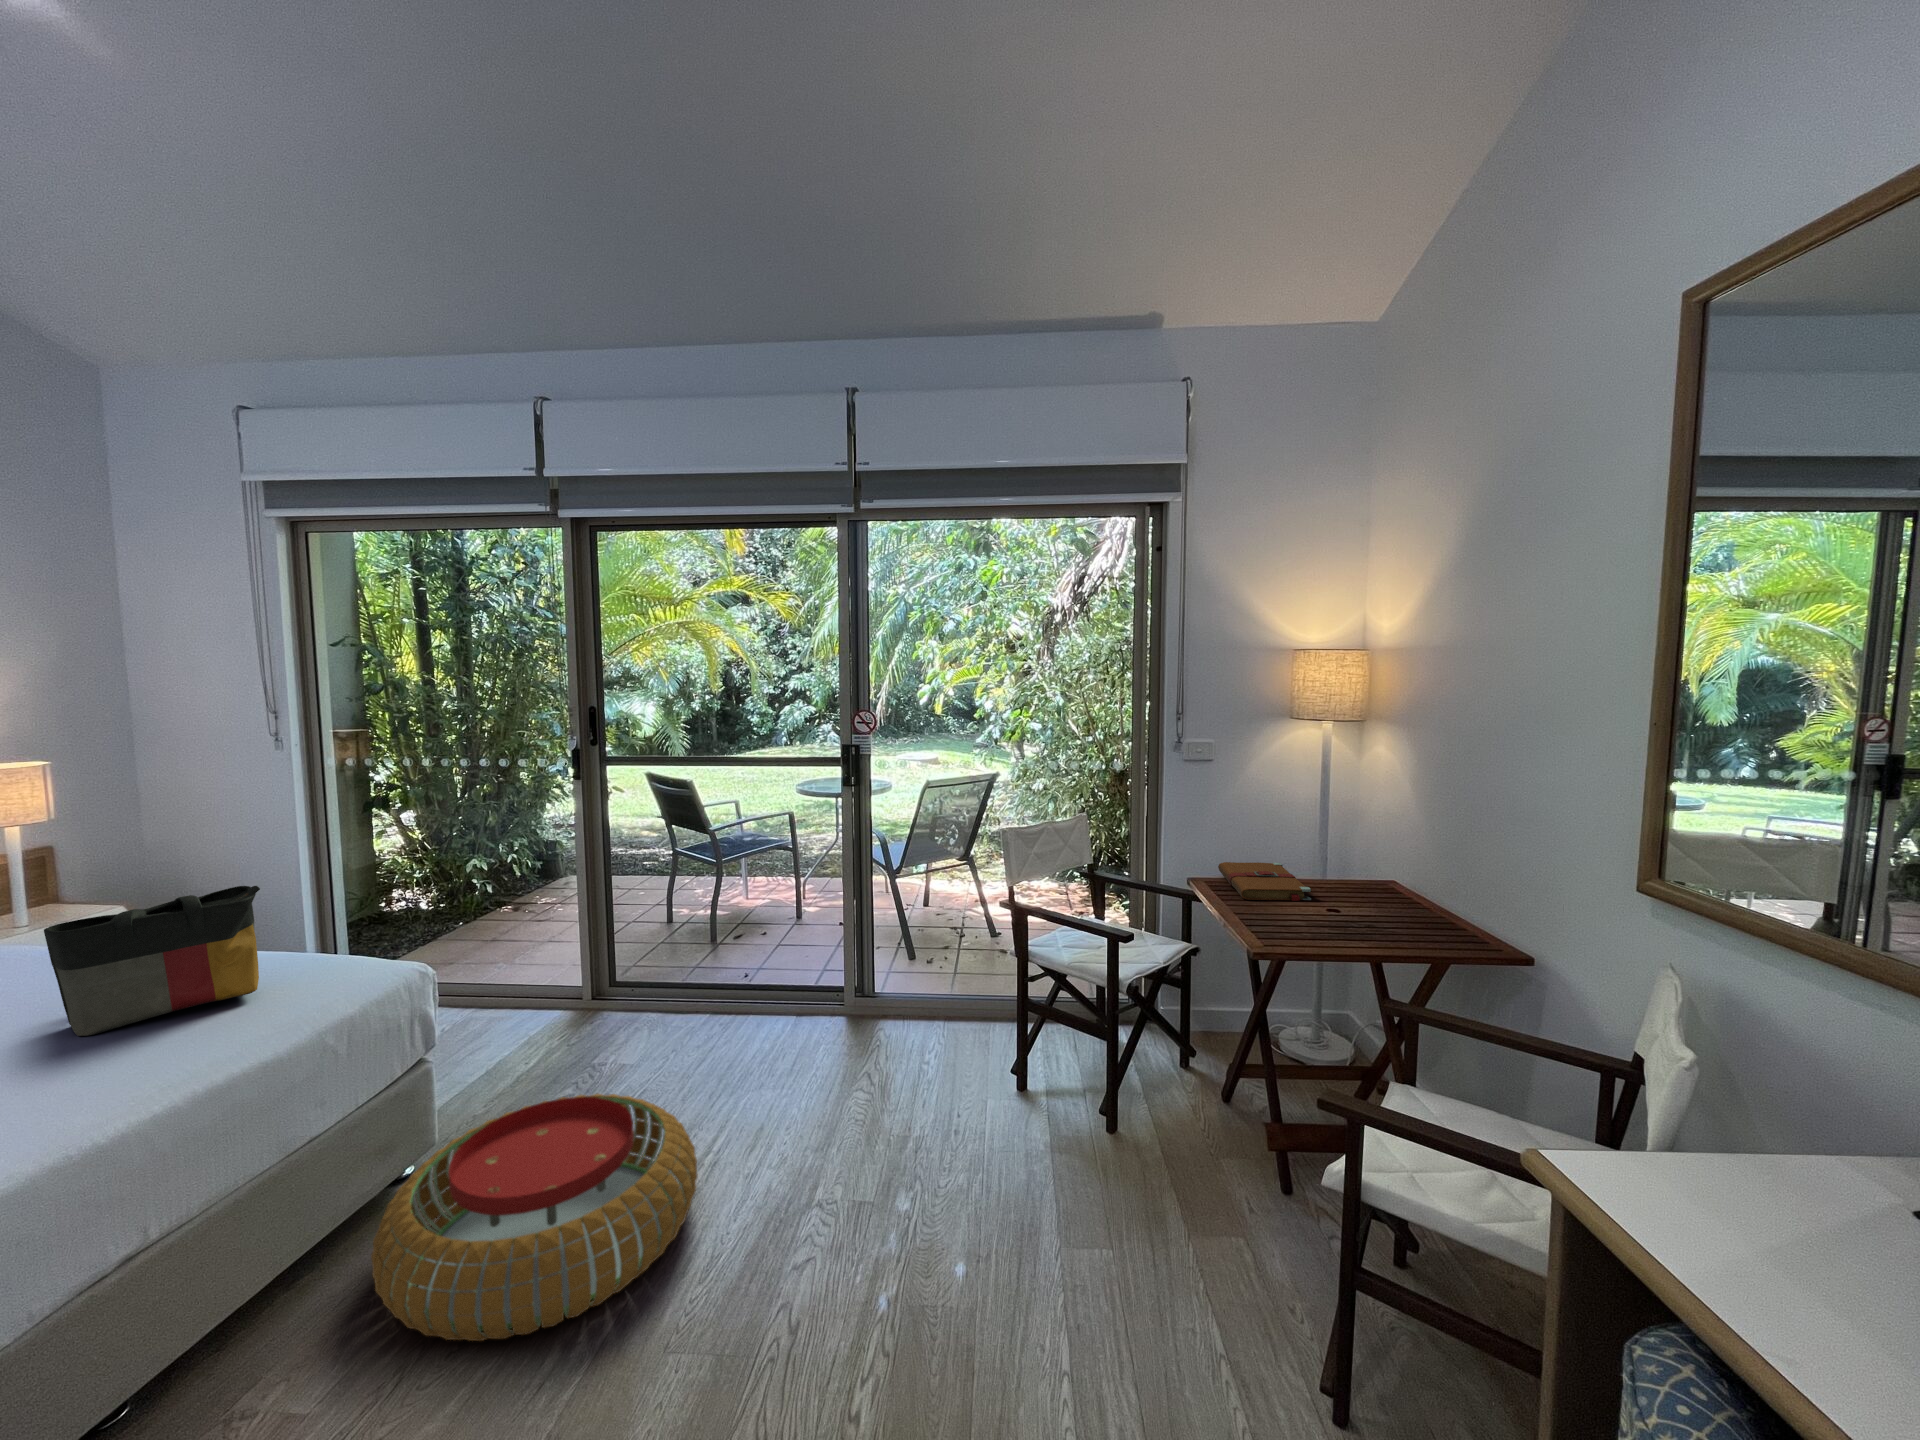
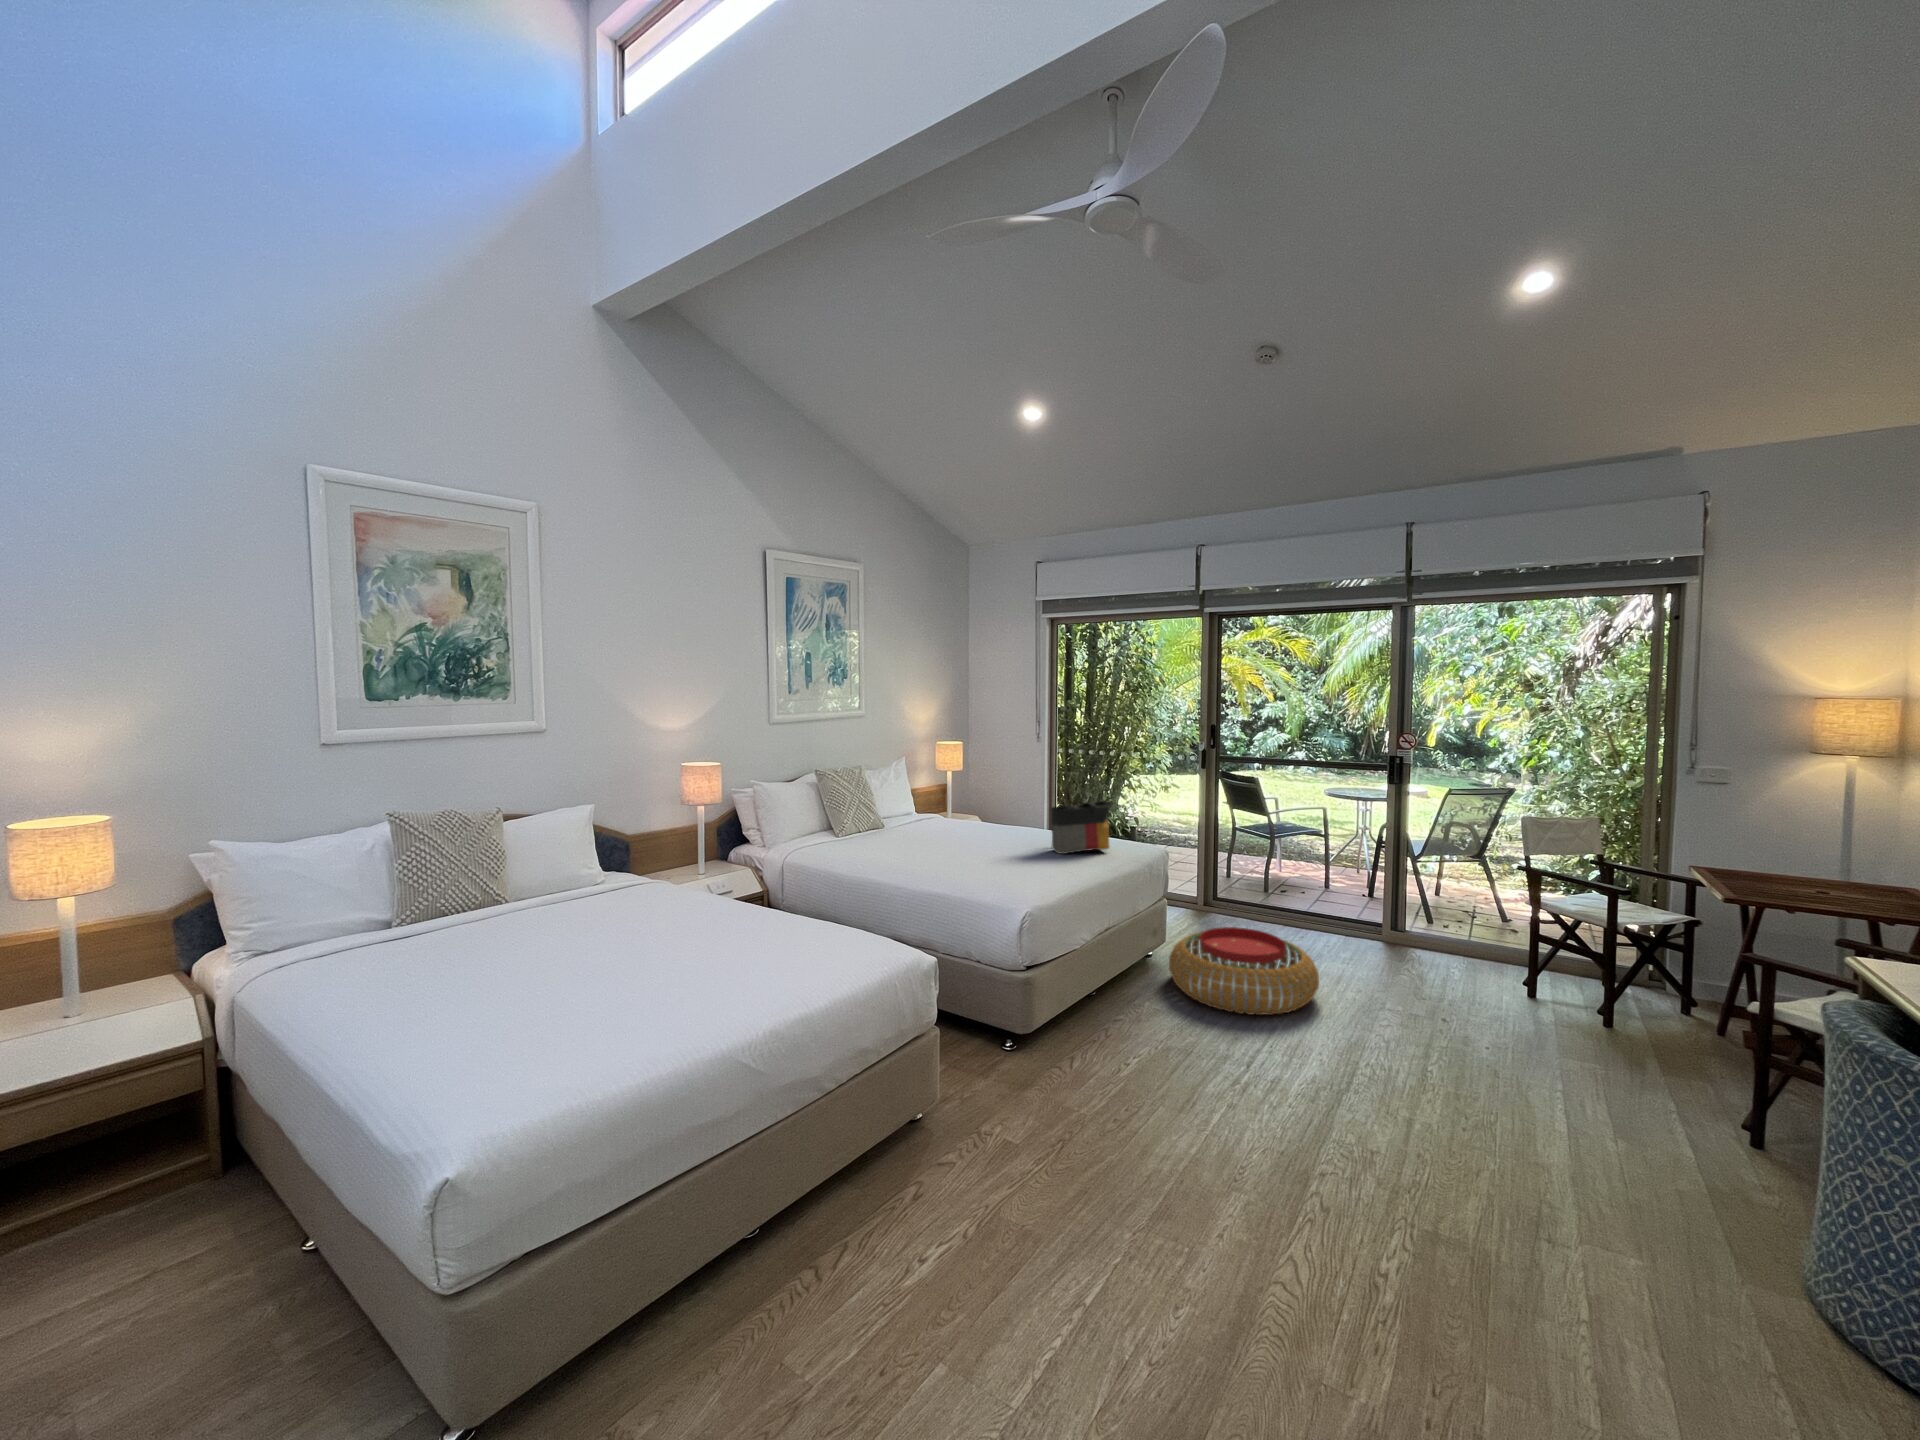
book: present [1218,862,1311,901] -> none [1729,864,1816,896]

